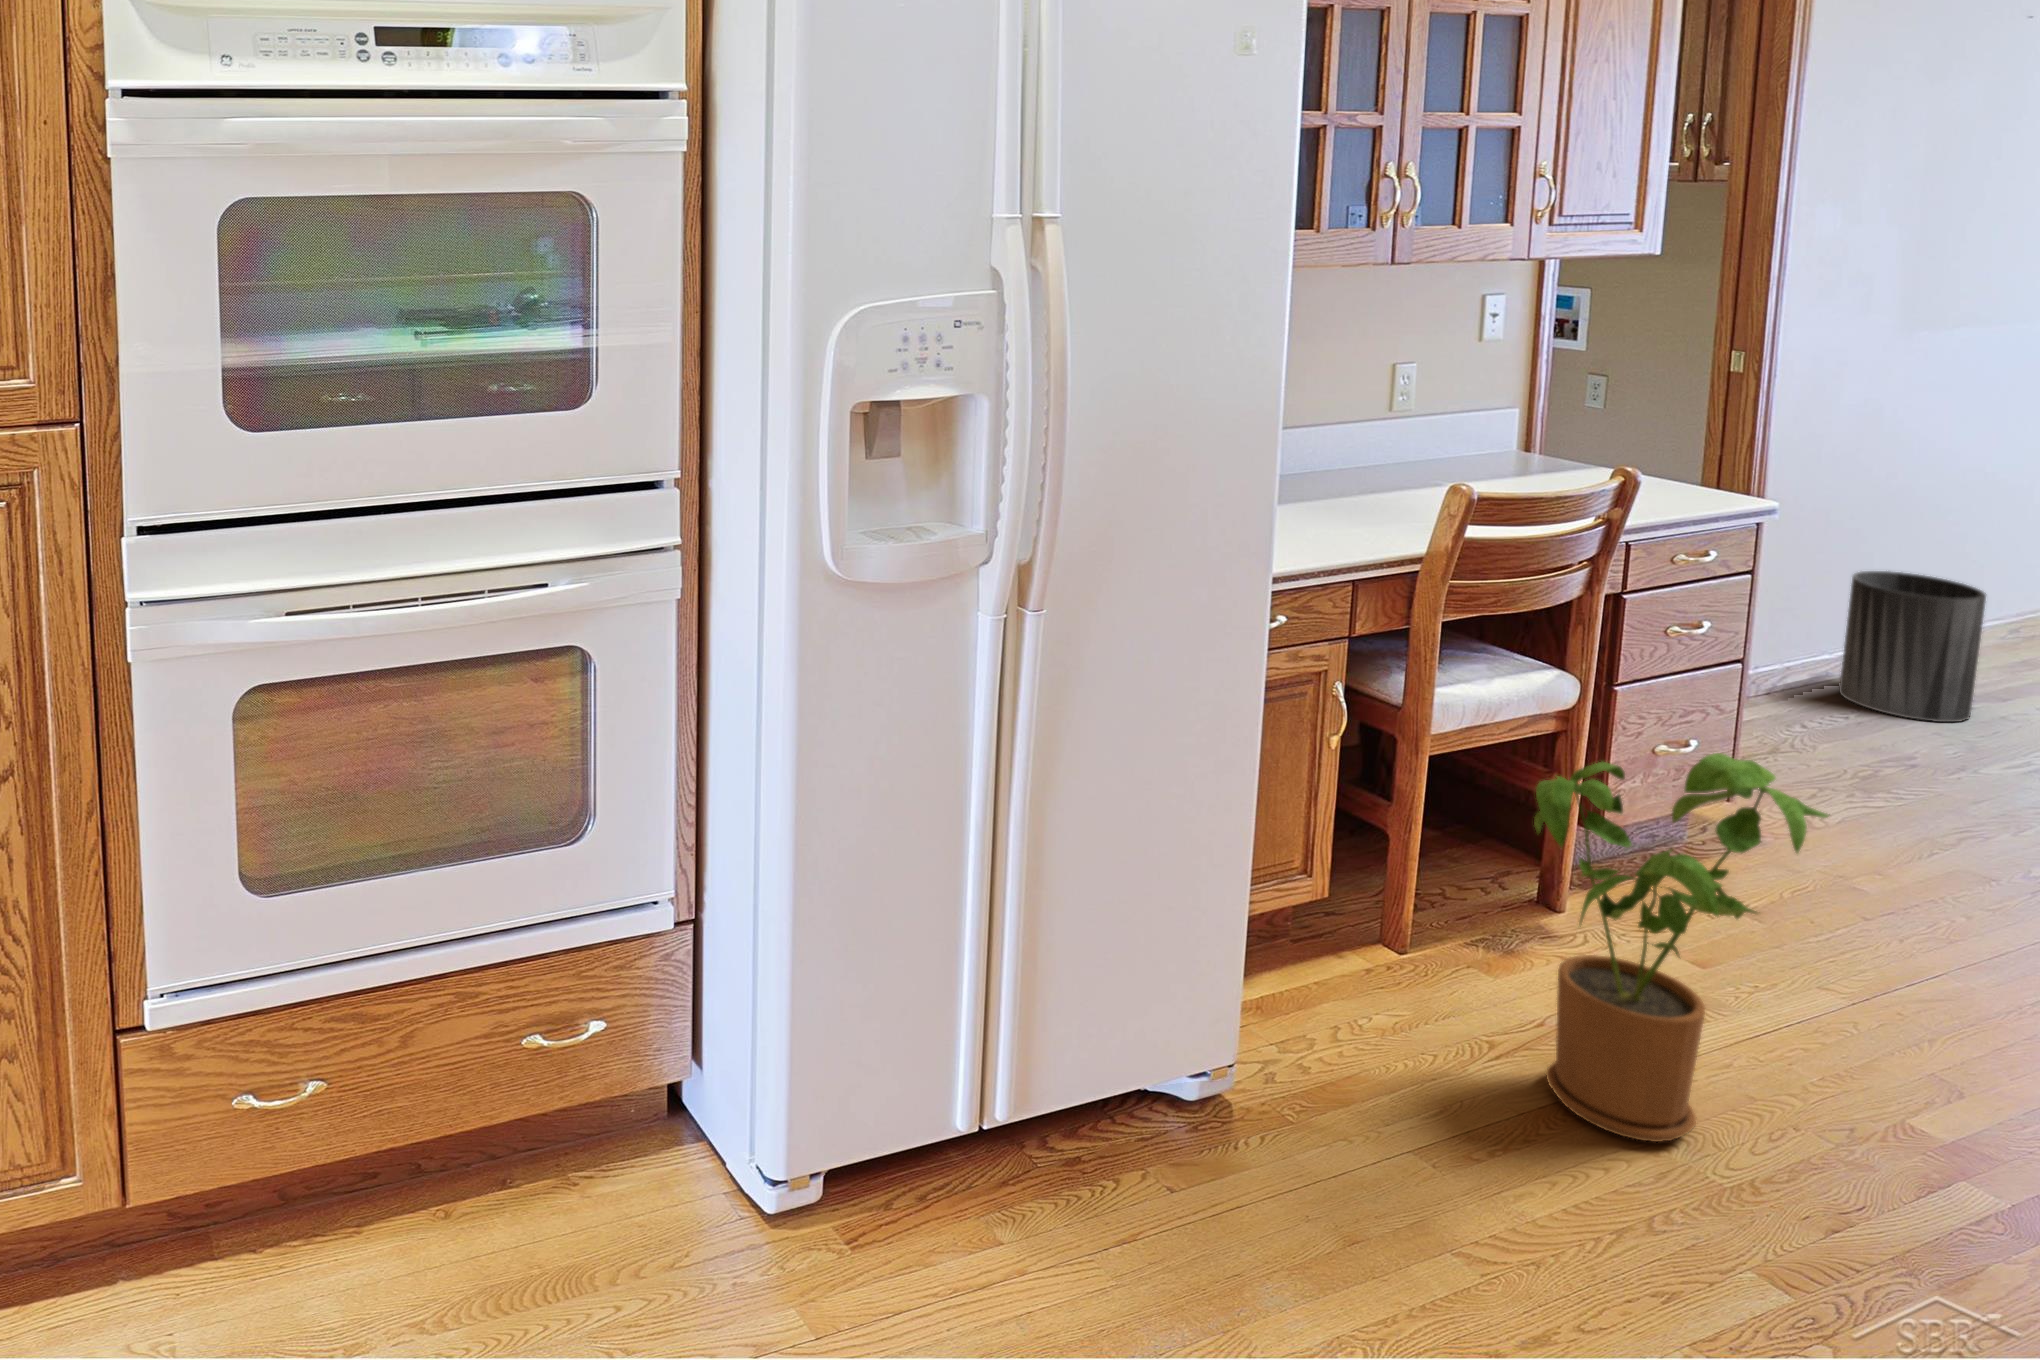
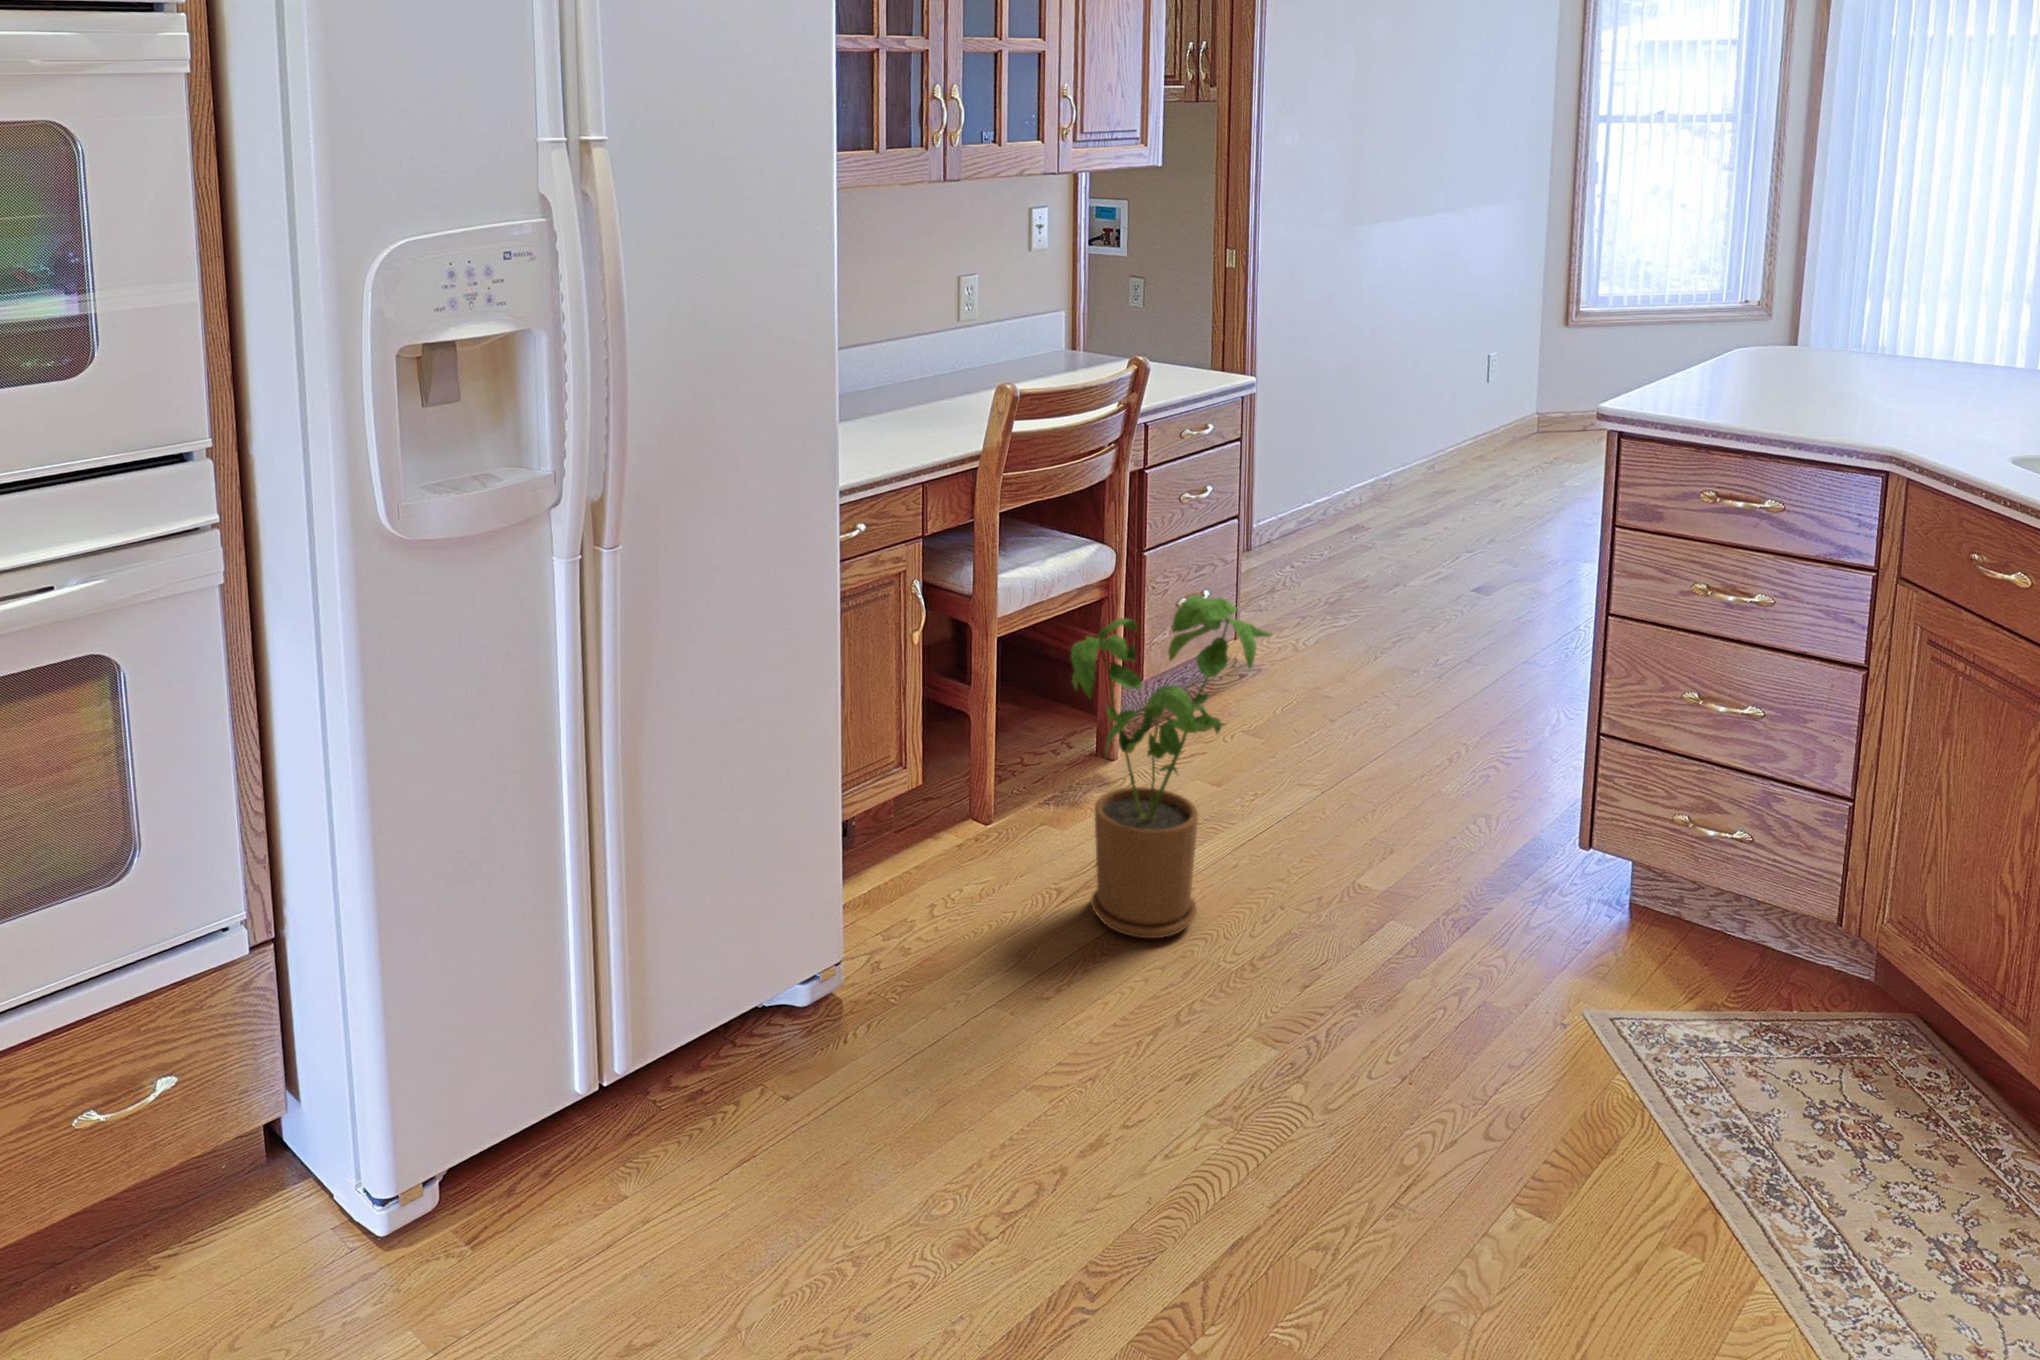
trash can: present [1839,571,1986,722] -> none [1314,429,1402,550]

